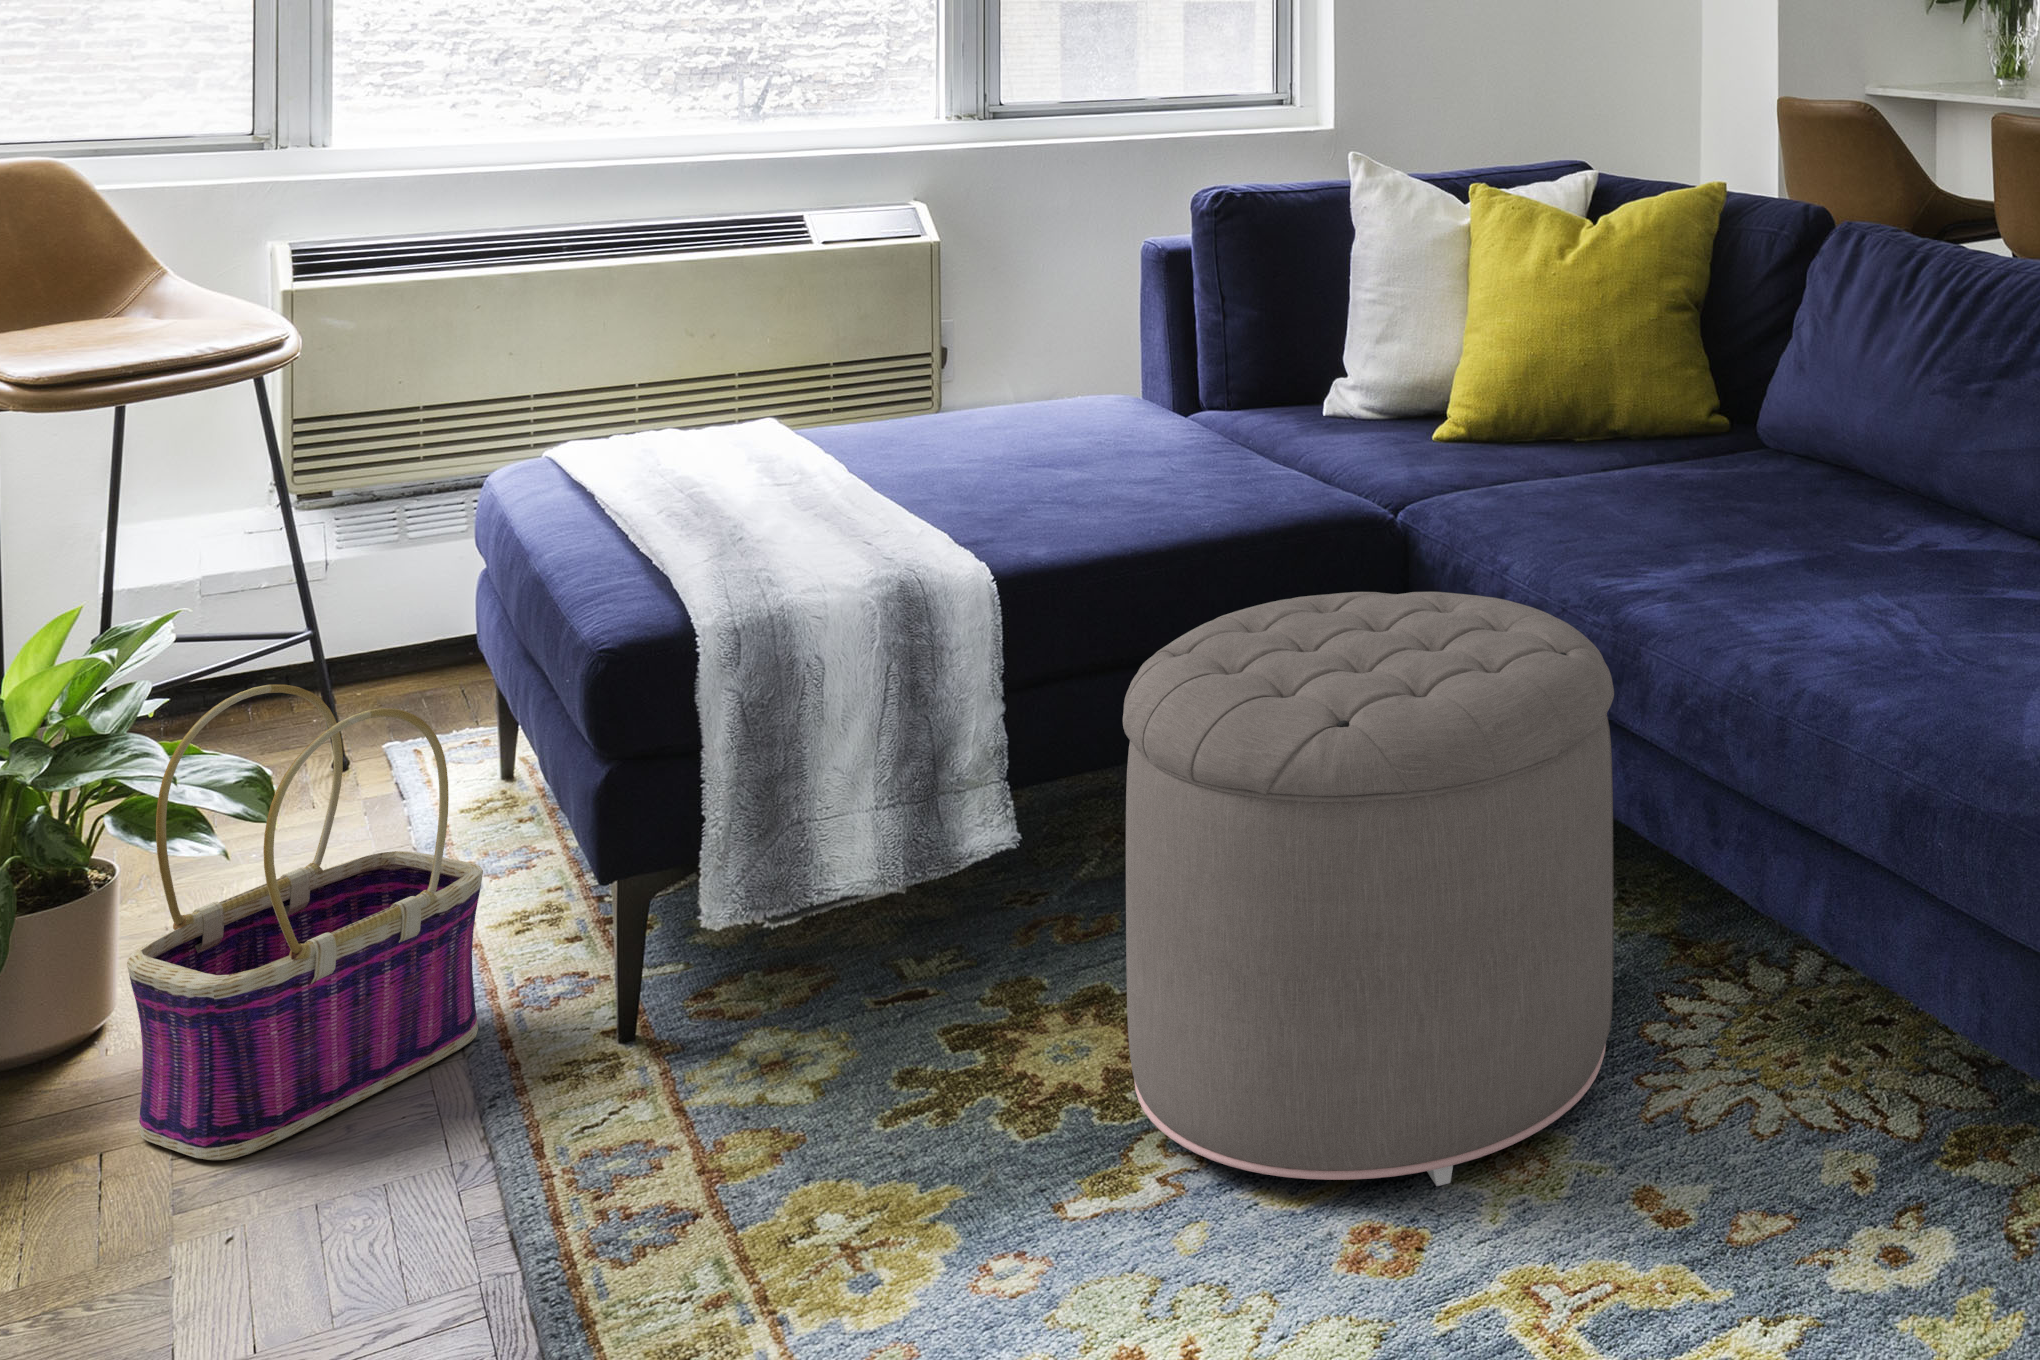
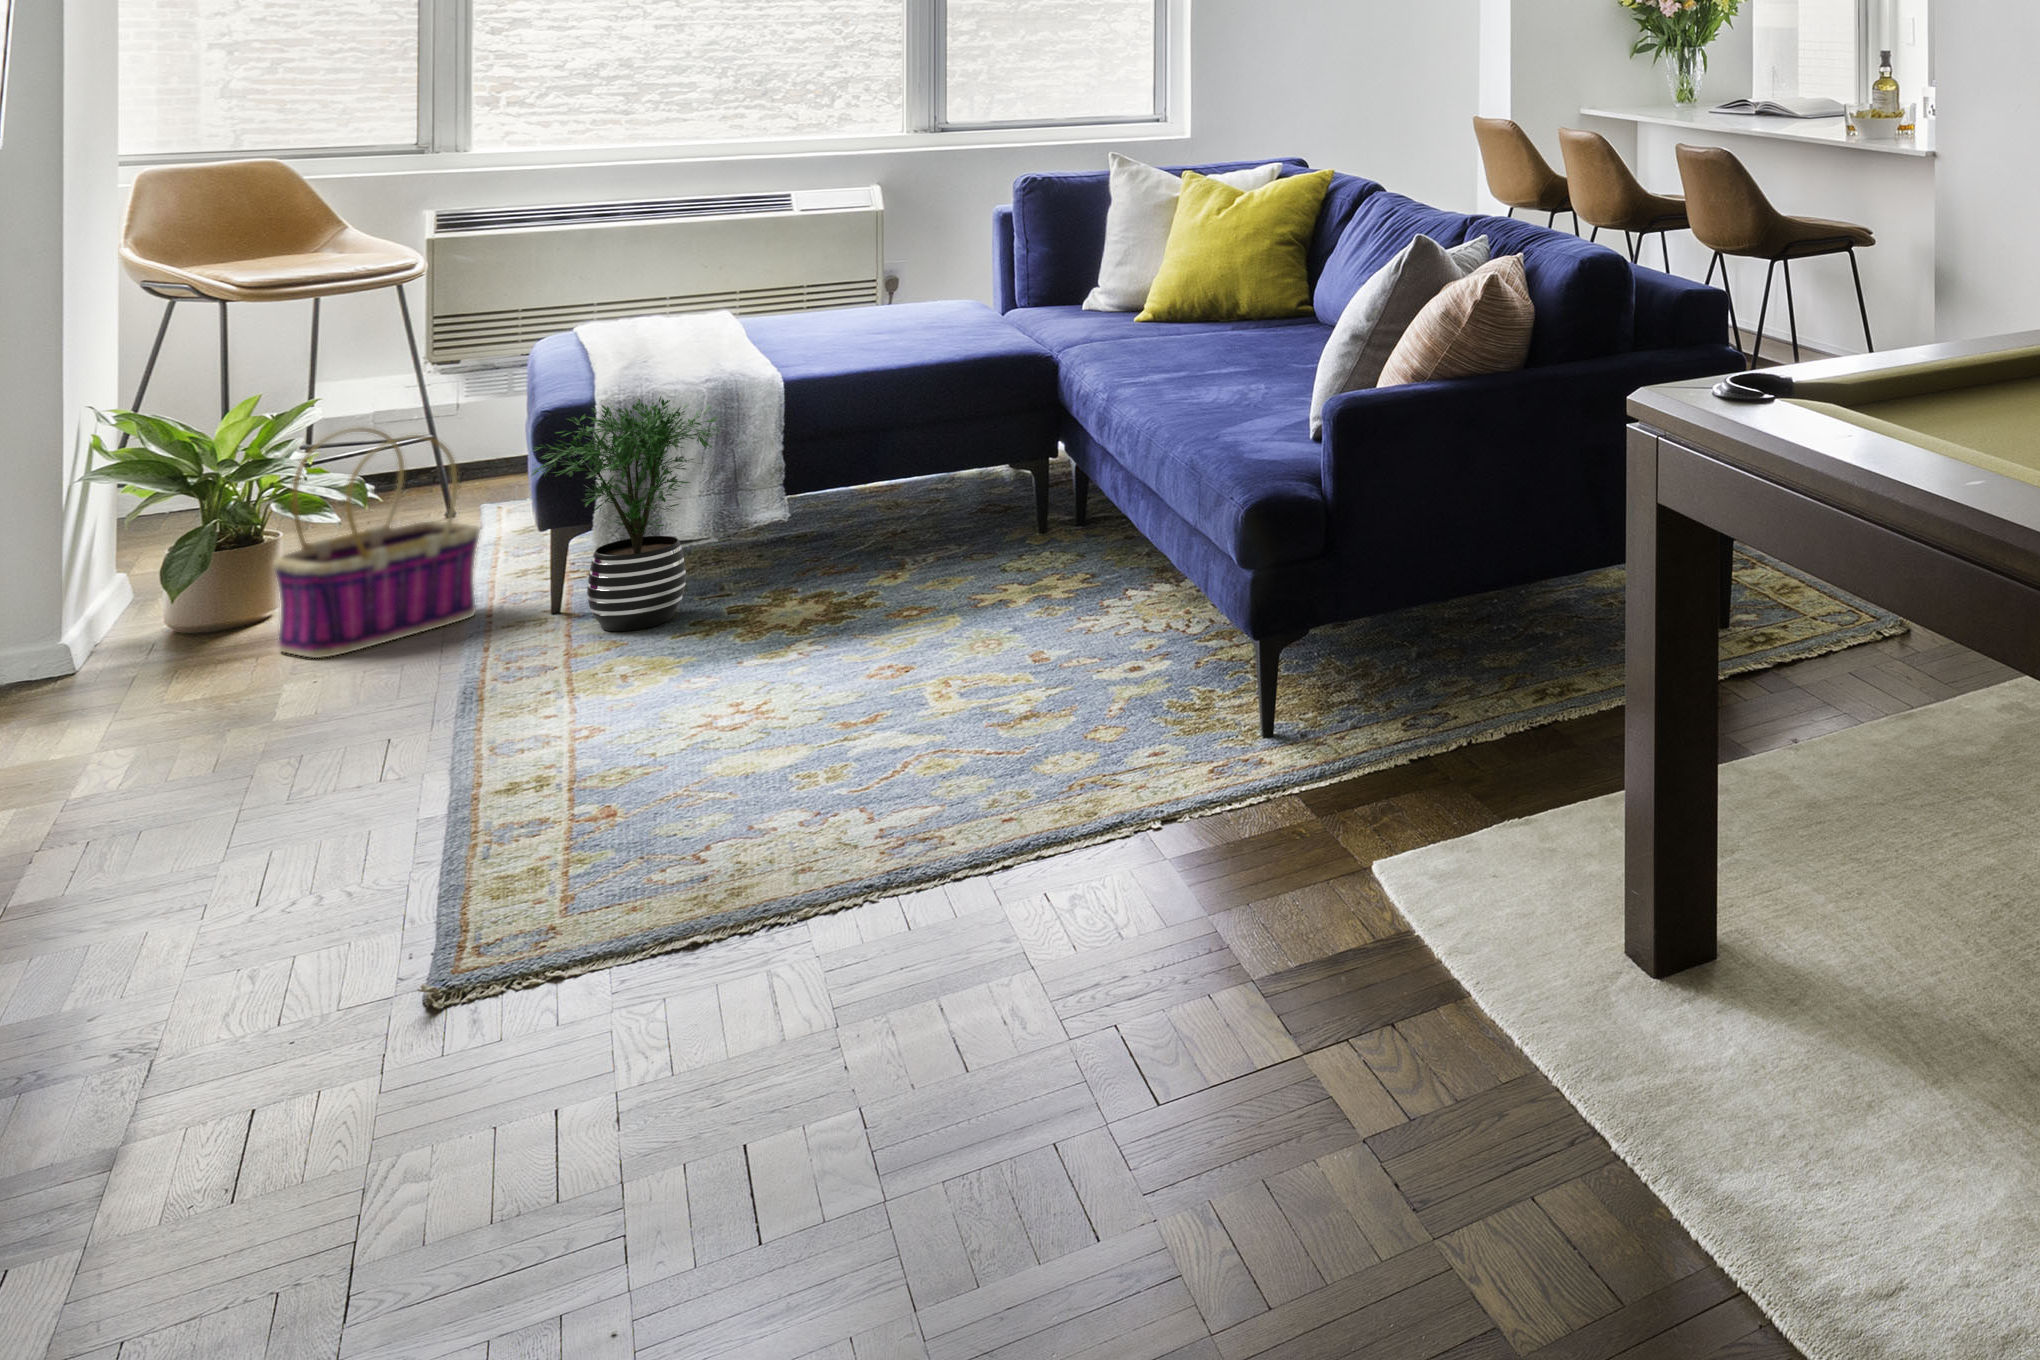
ottoman: present [1123,592,1614,1186] -> none [805,379,1086,653]
potted plant: none [600,629,933,1093] -> present [531,397,720,631]

